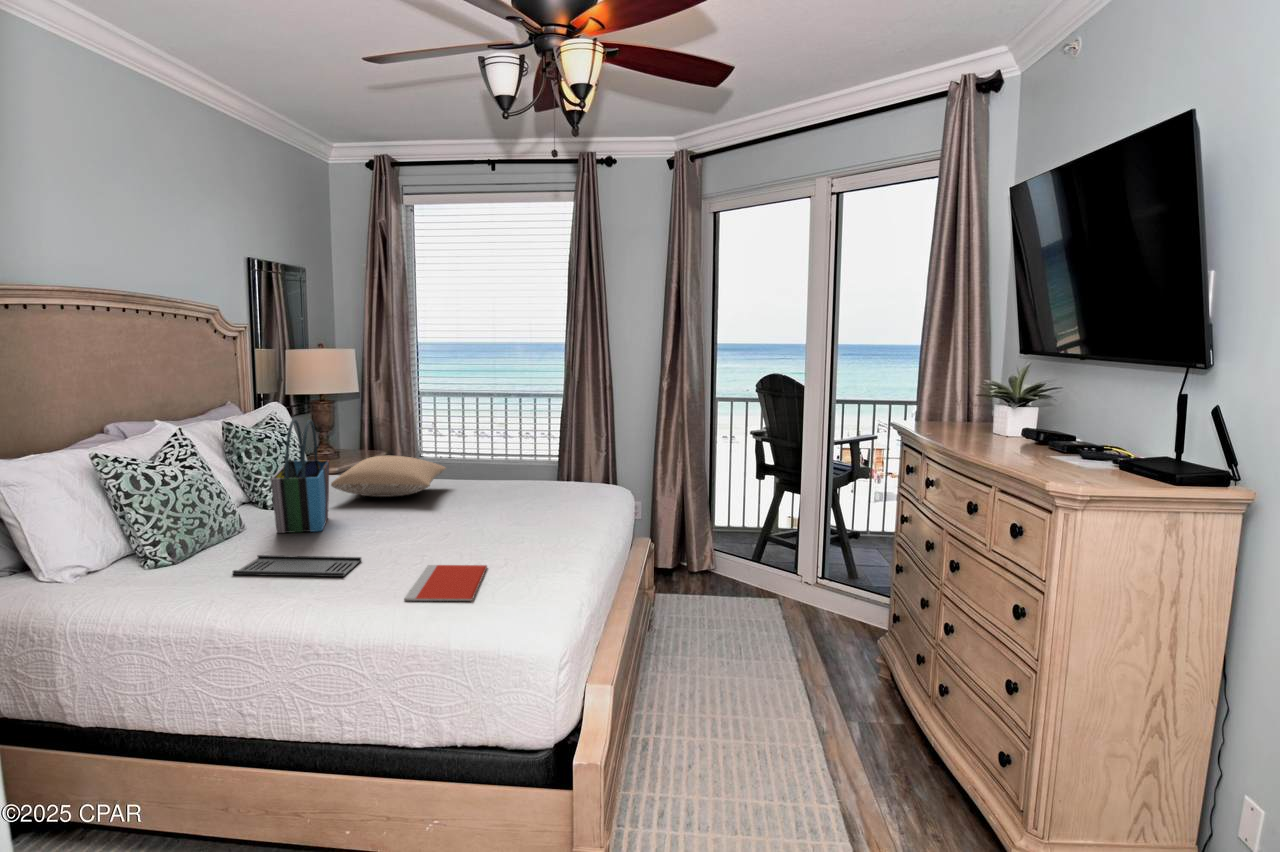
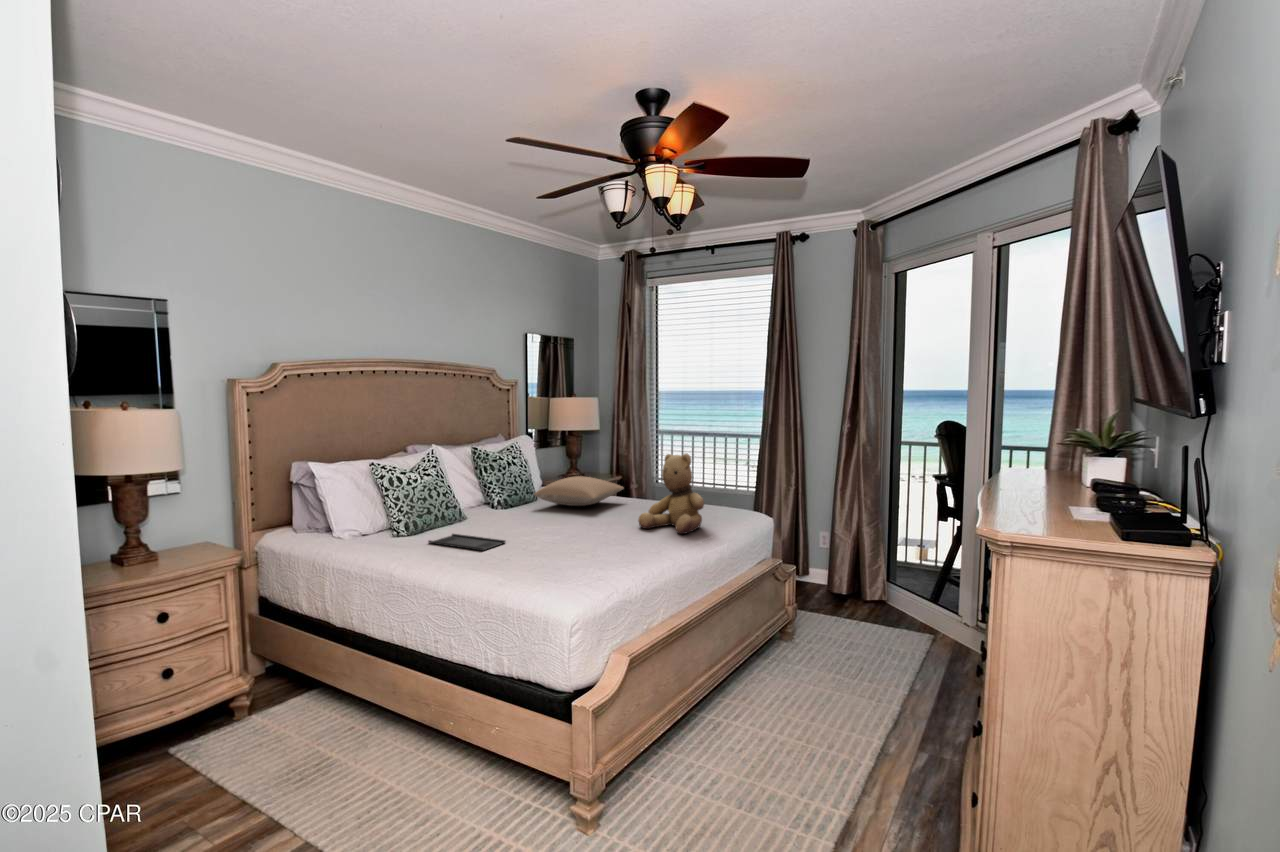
tote bag: present [271,420,329,533] -> none [473,447,527,524]
teddy bear: none [513,423,600,525] -> present [638,453,704,534]
notebook: present [404,565,487,601] -> none [497,549,576,574]

